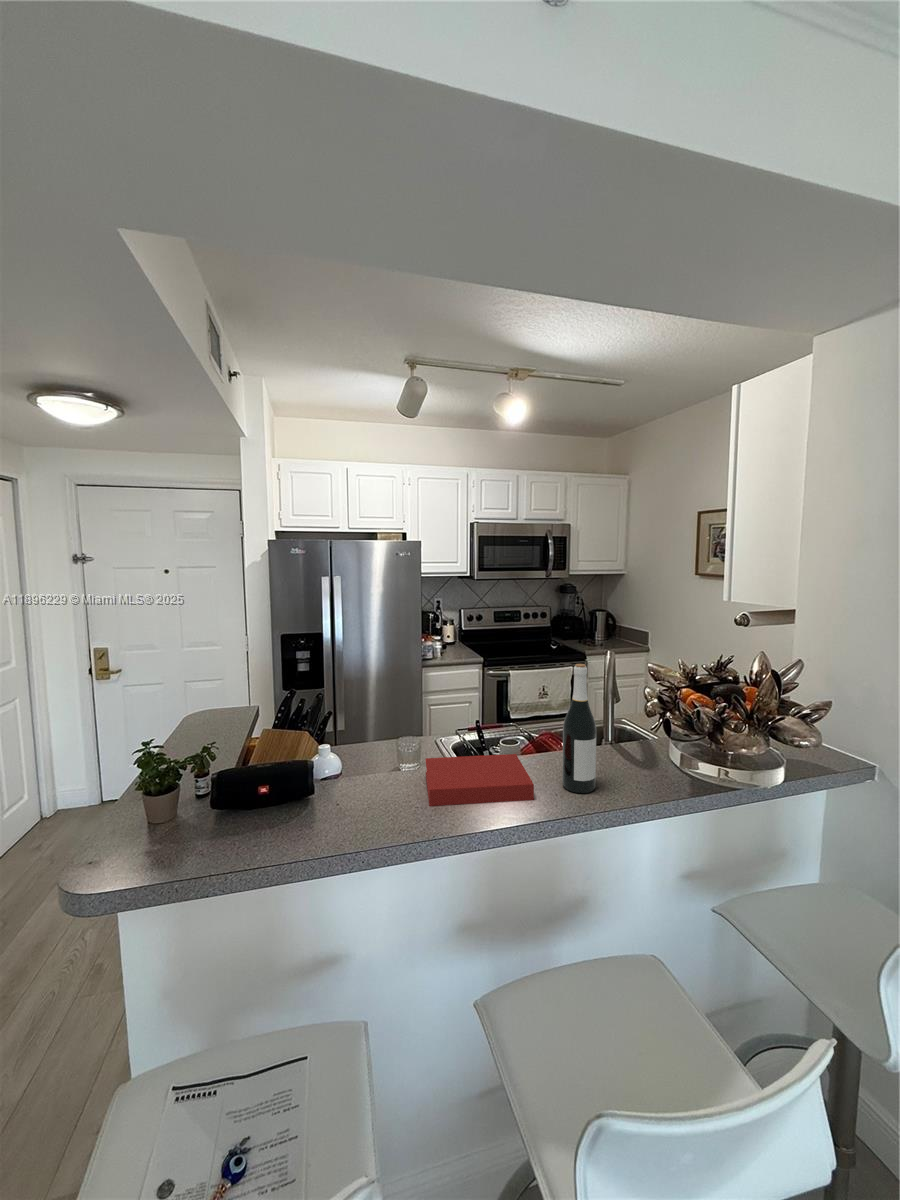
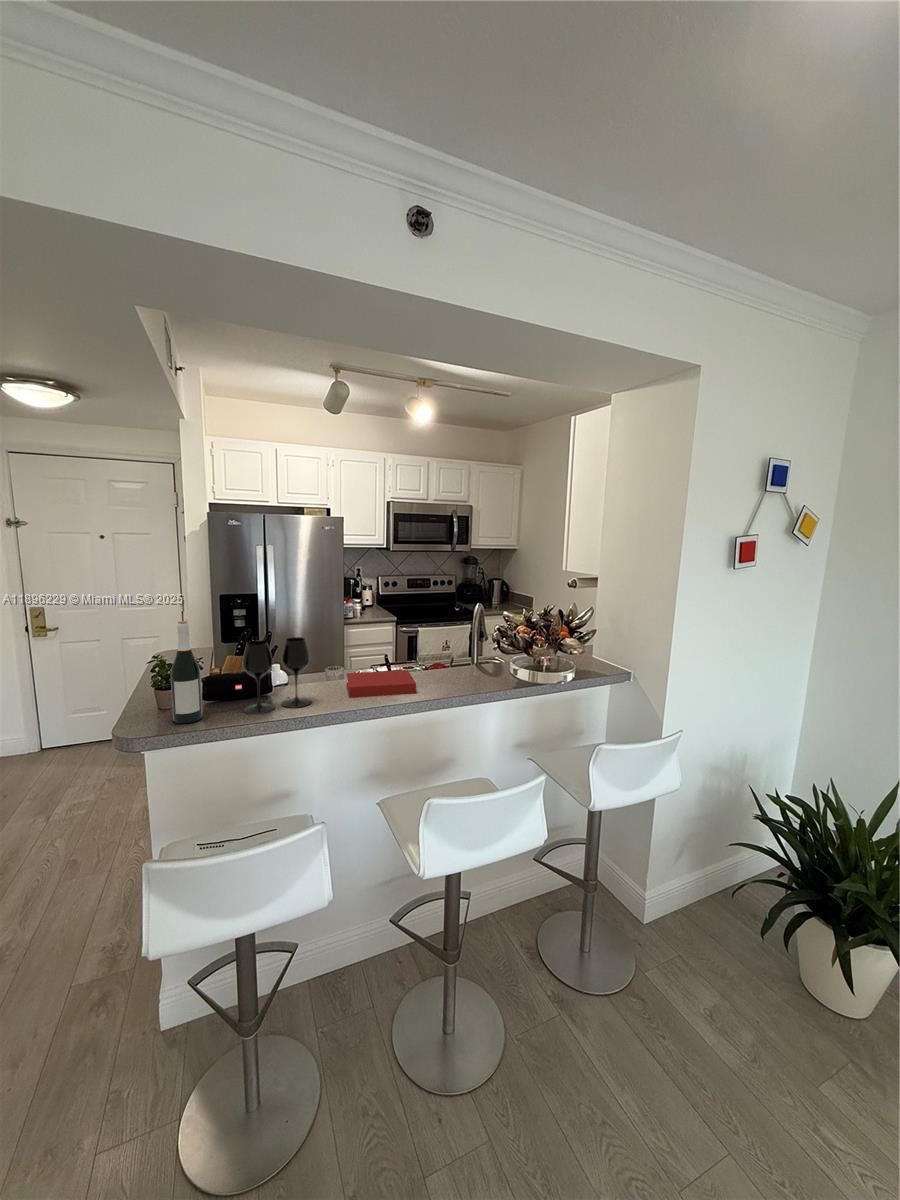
wine bottle: present [562,664,596,793] -> present [171,621,202,724]
wine glass: none [265,712,371,841] -> present [242,637,311,714]

